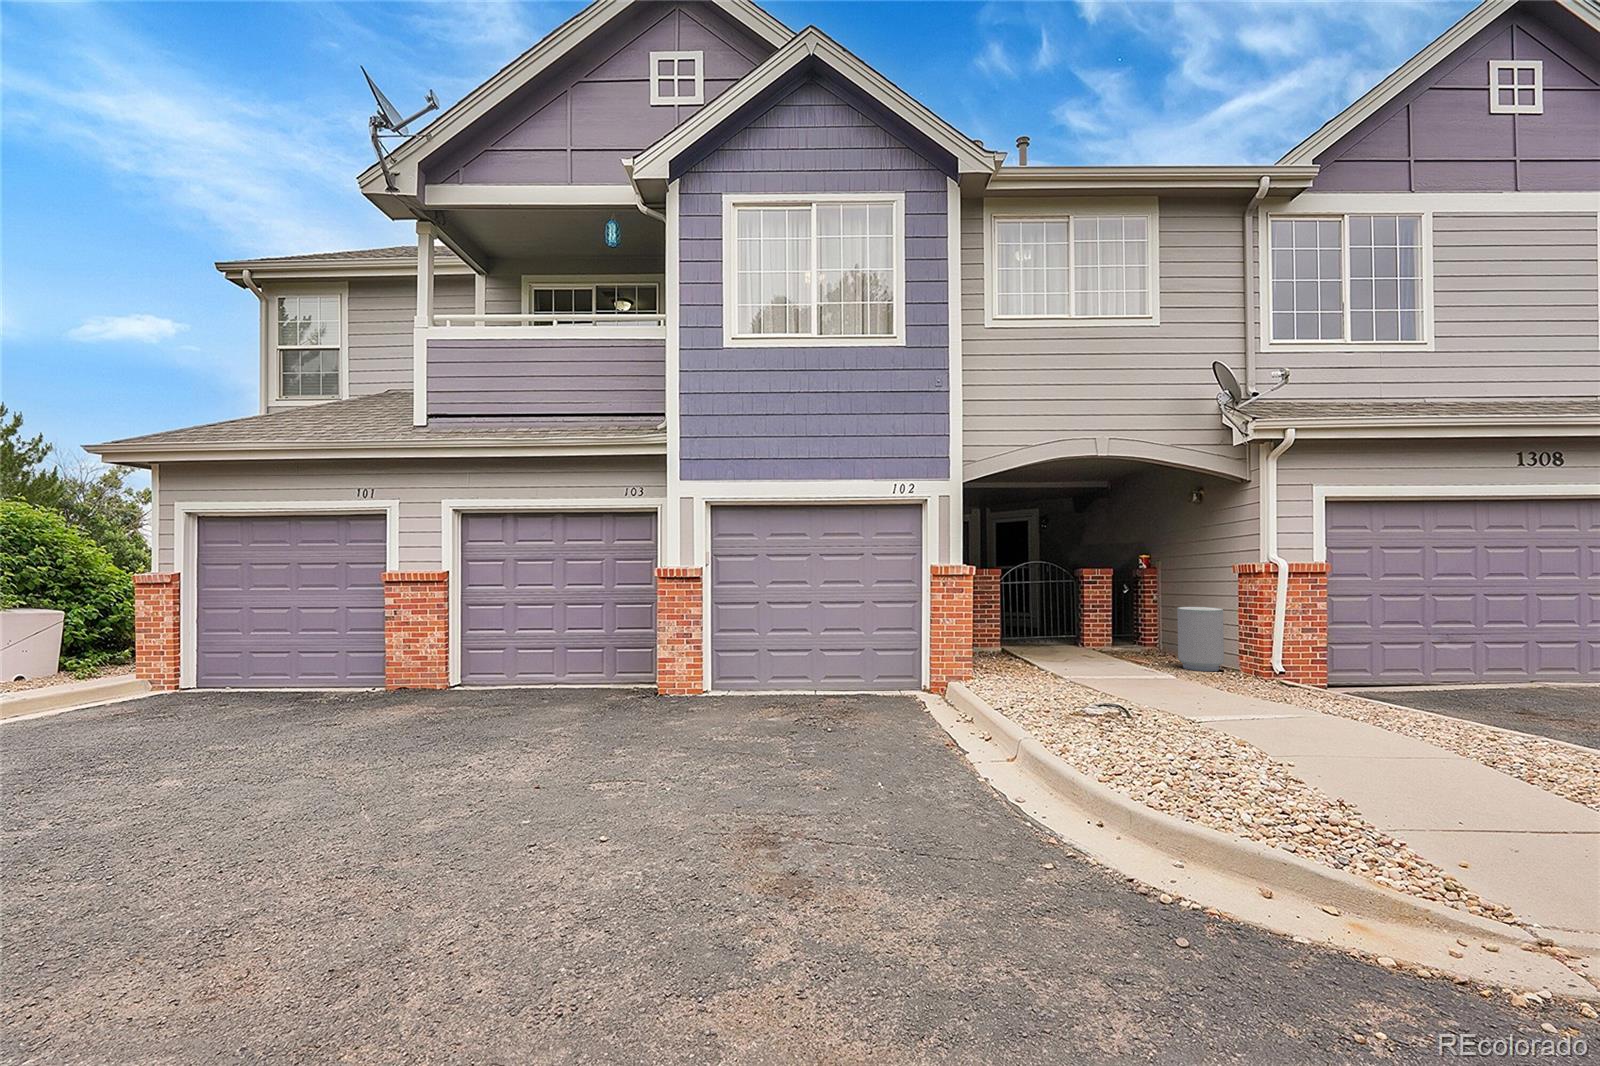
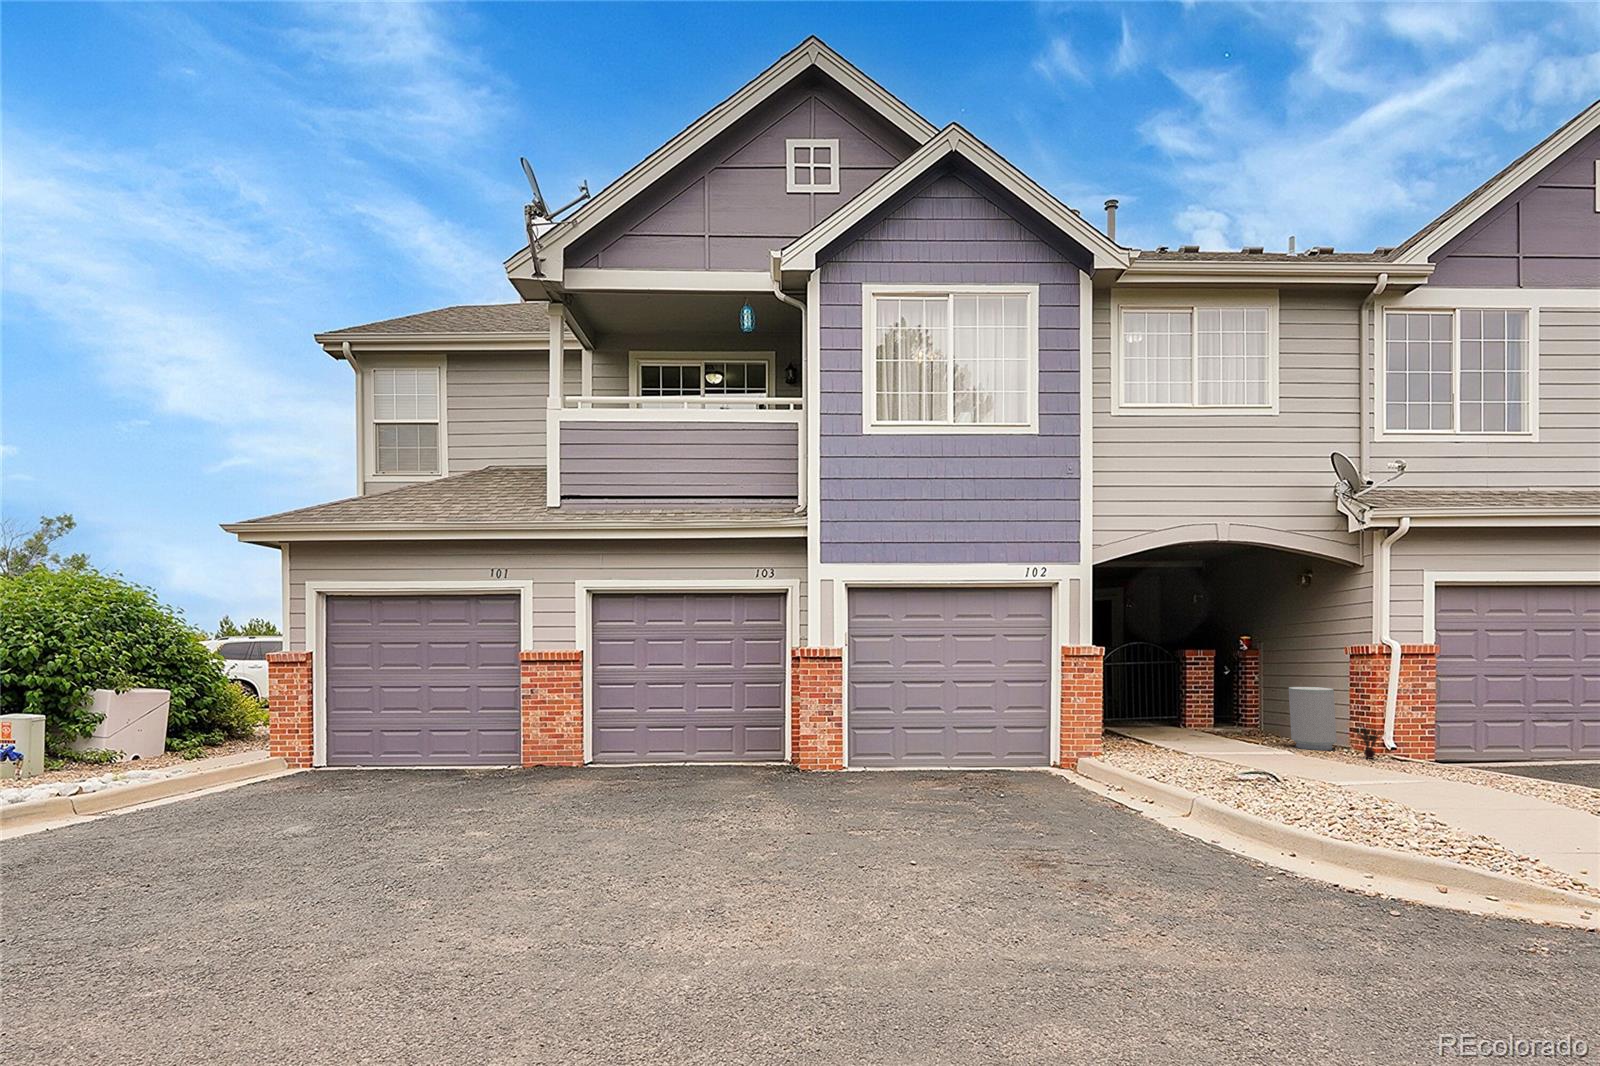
potted plant: none [1237,647,1273,681] -> present [1355,727,1382,759]

